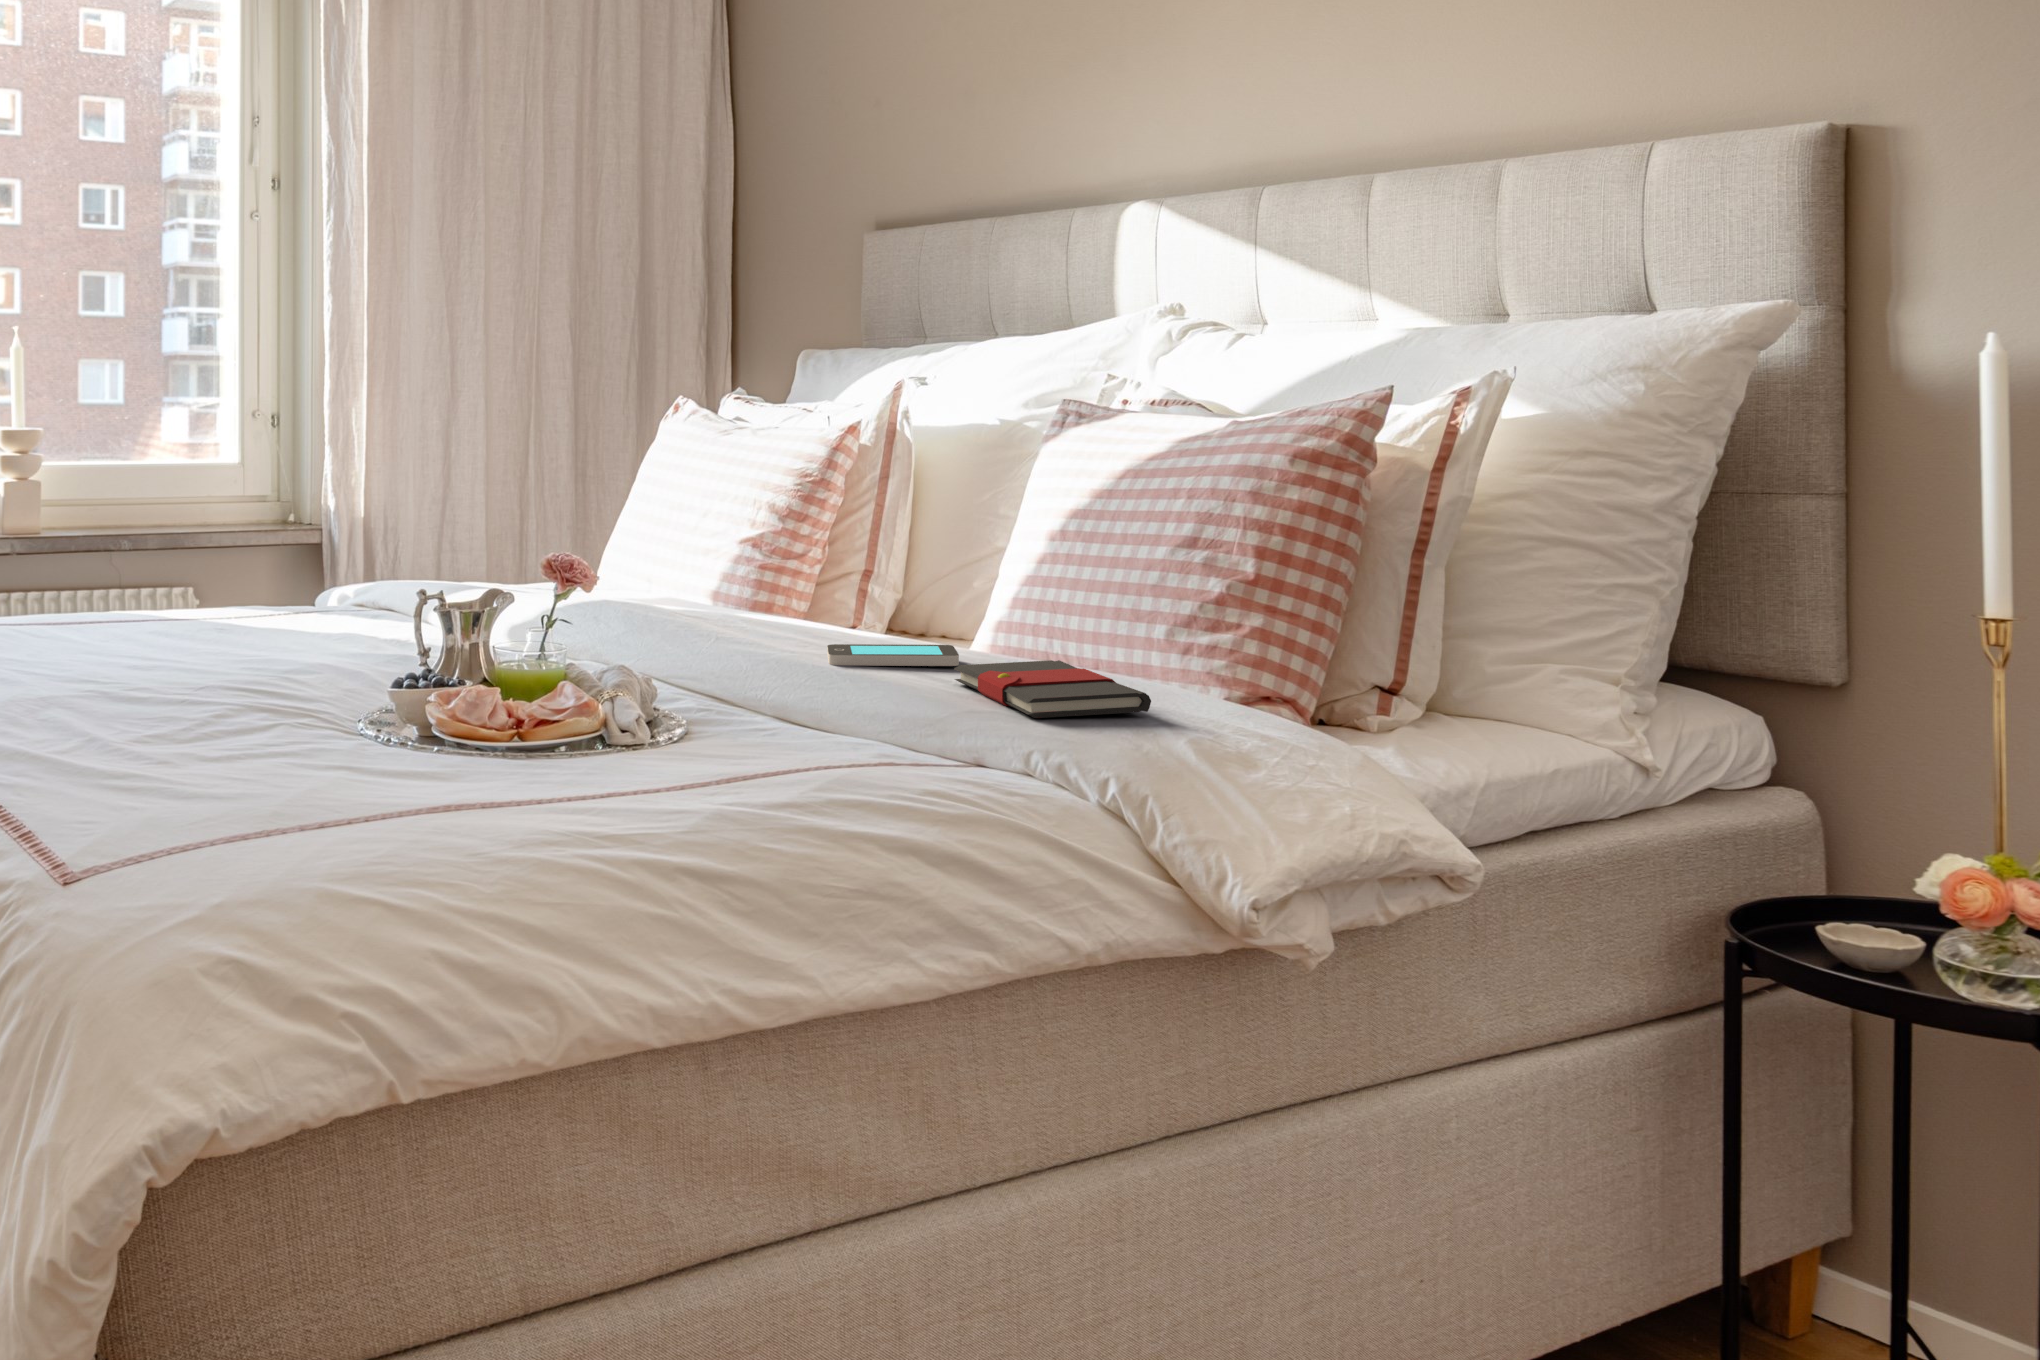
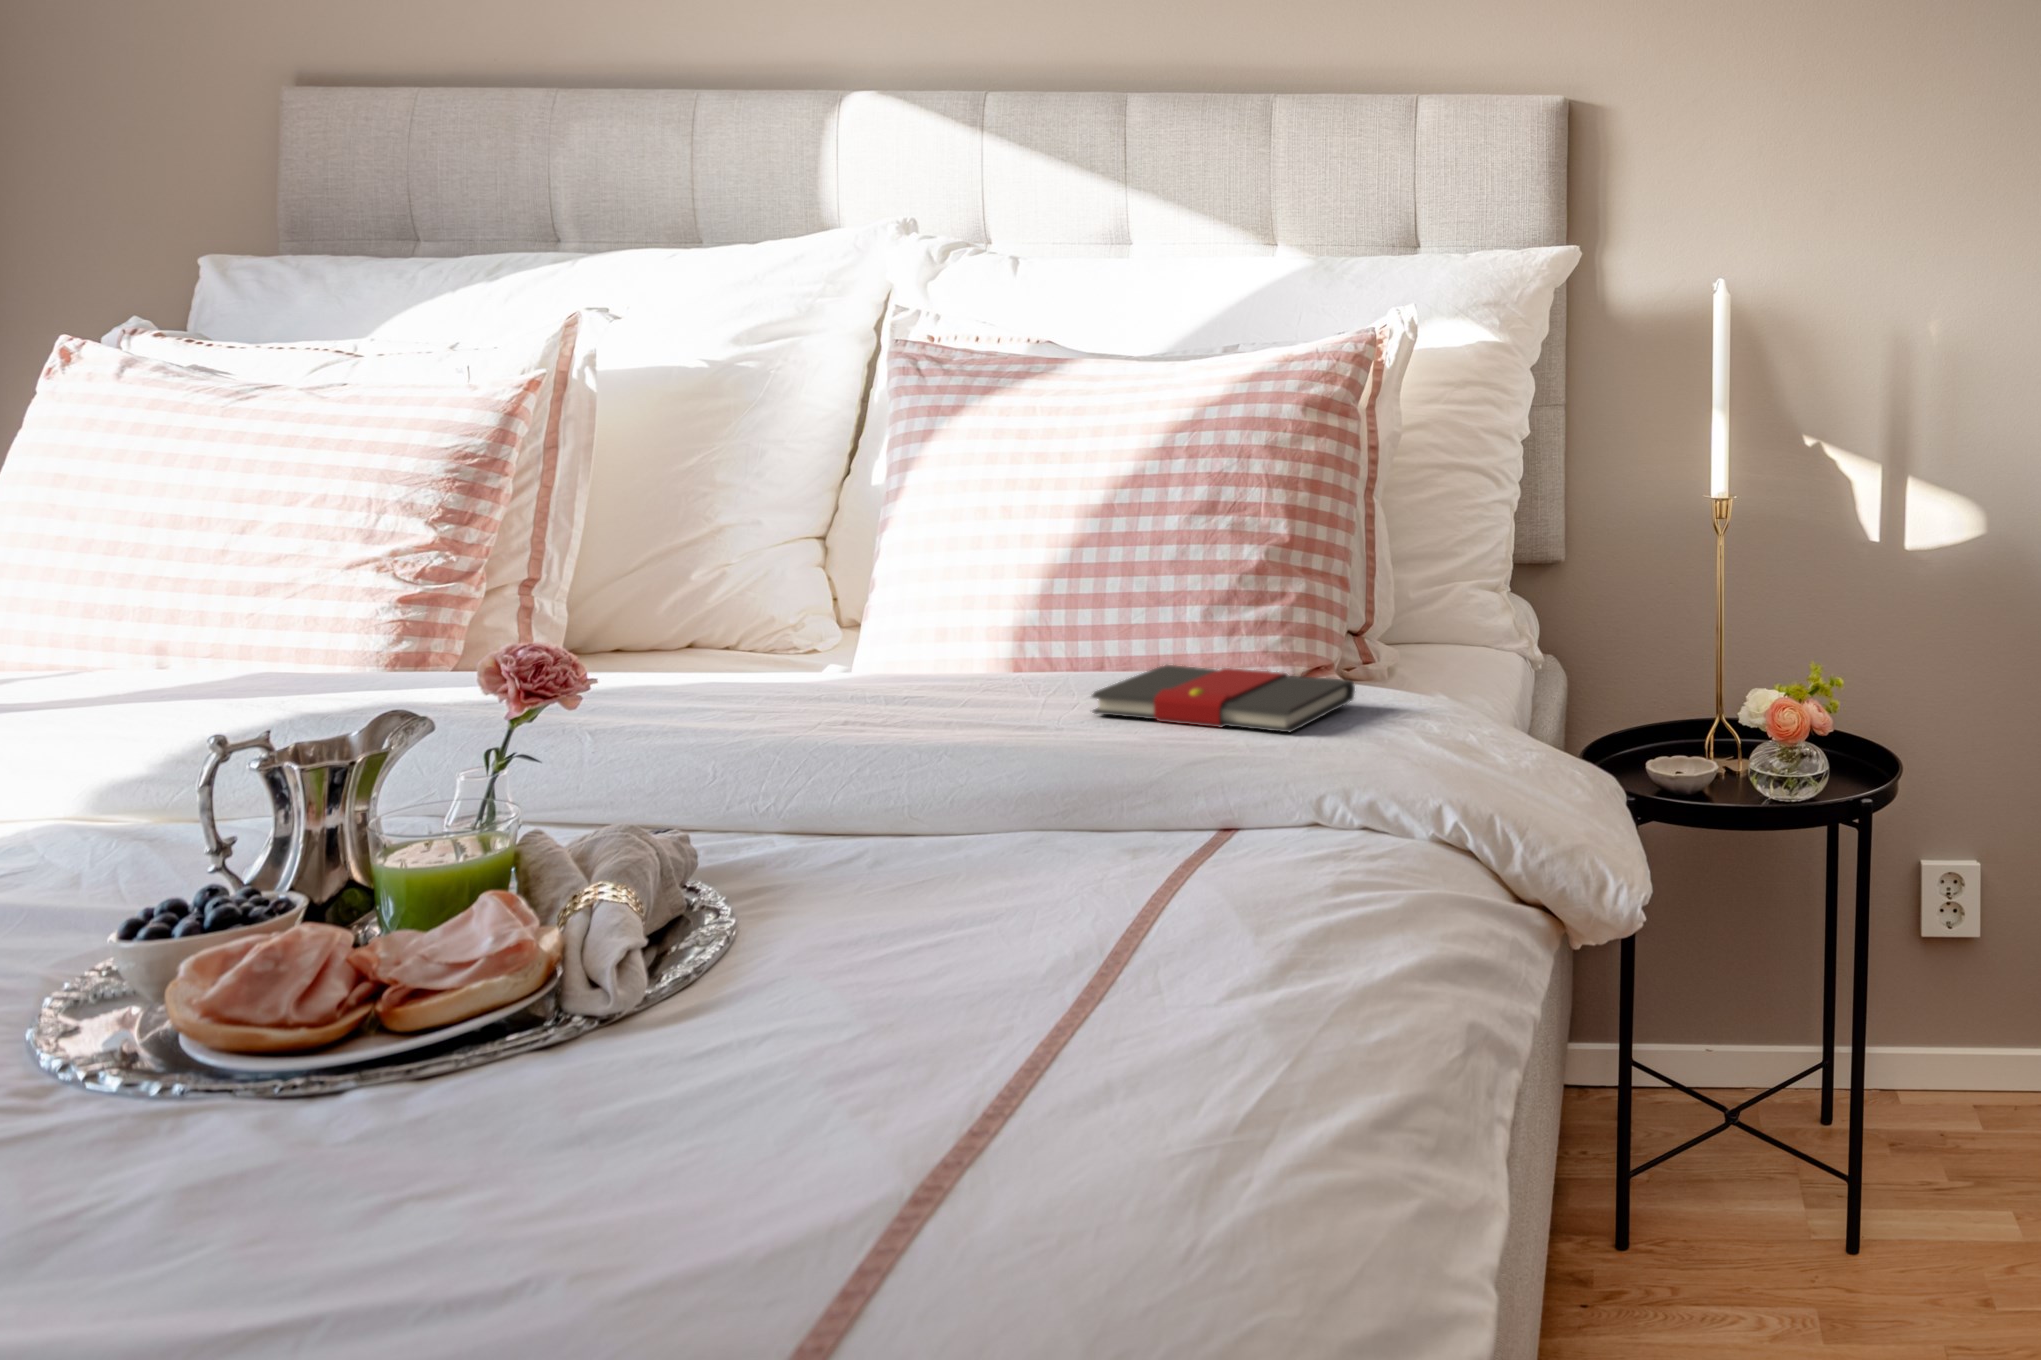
smartphone: present [827,644,959,666] -> none [835,672,1028,728]

